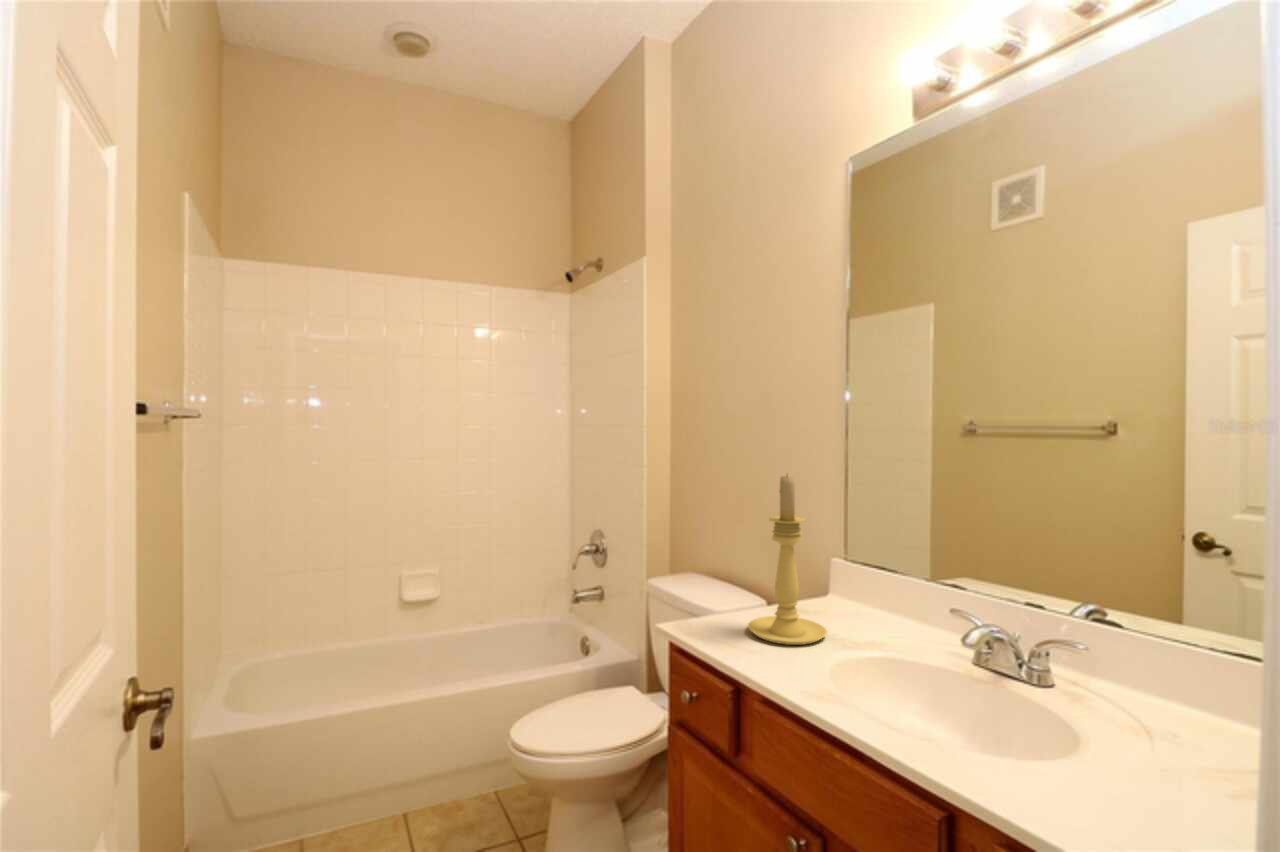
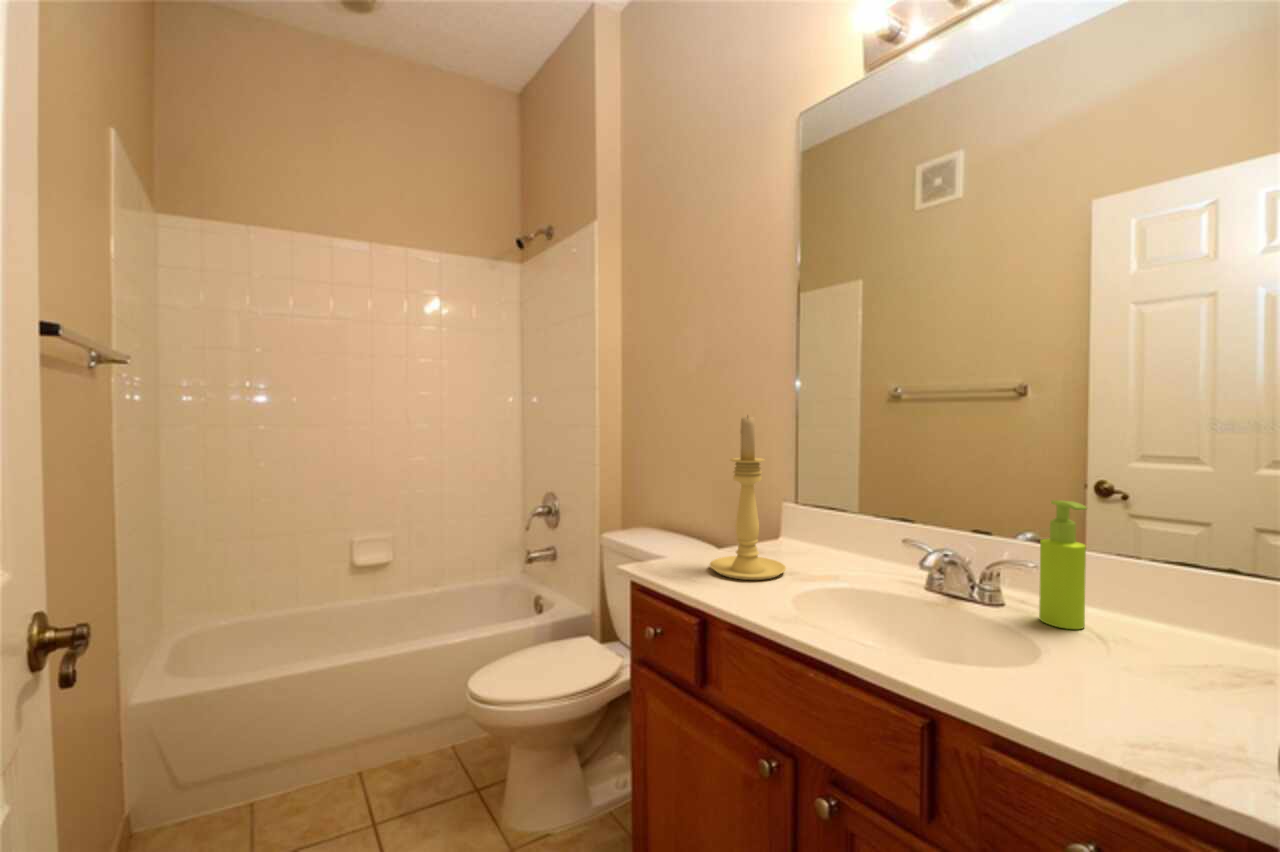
soap dispenser: none [1087,582,1136,721] -> present [1039,500,1087,629]

